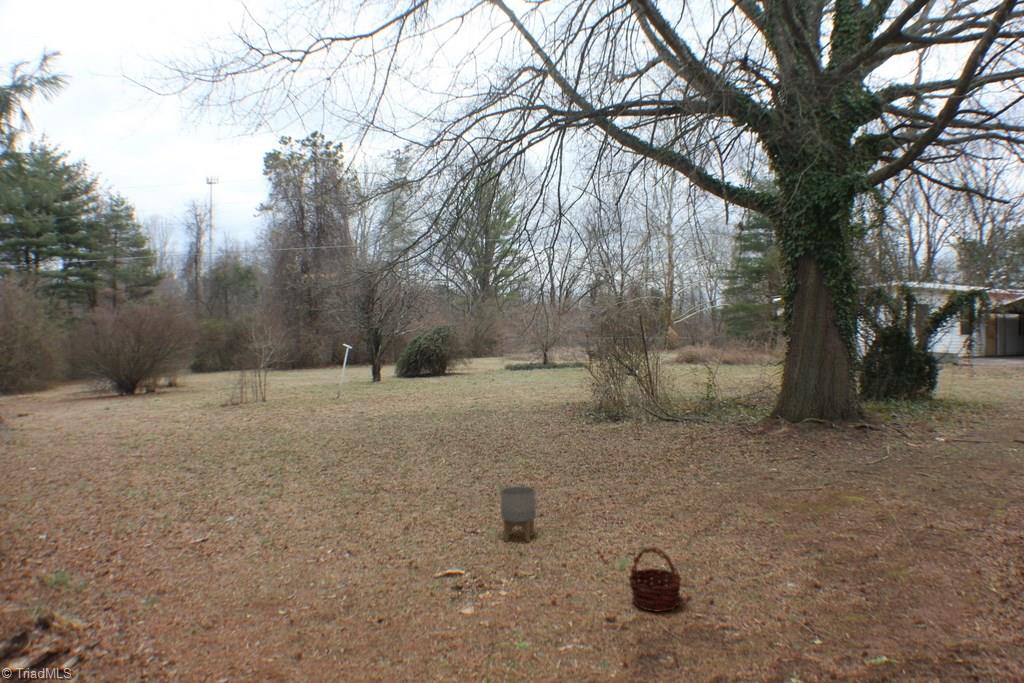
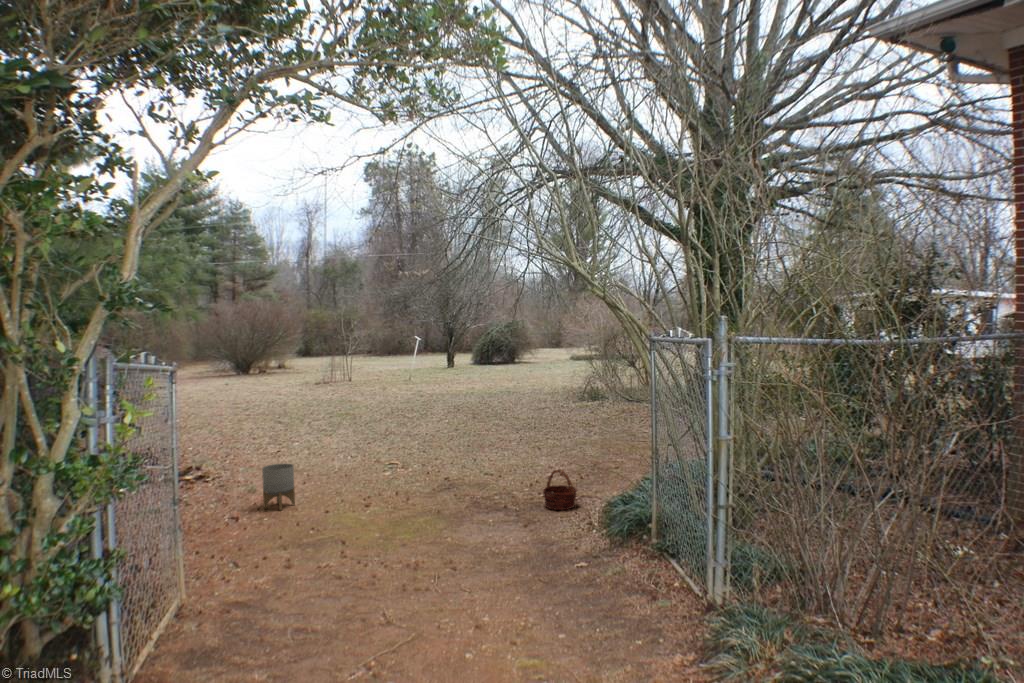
planter: present [500,486,536,542] -> present [262,463,295,511]

